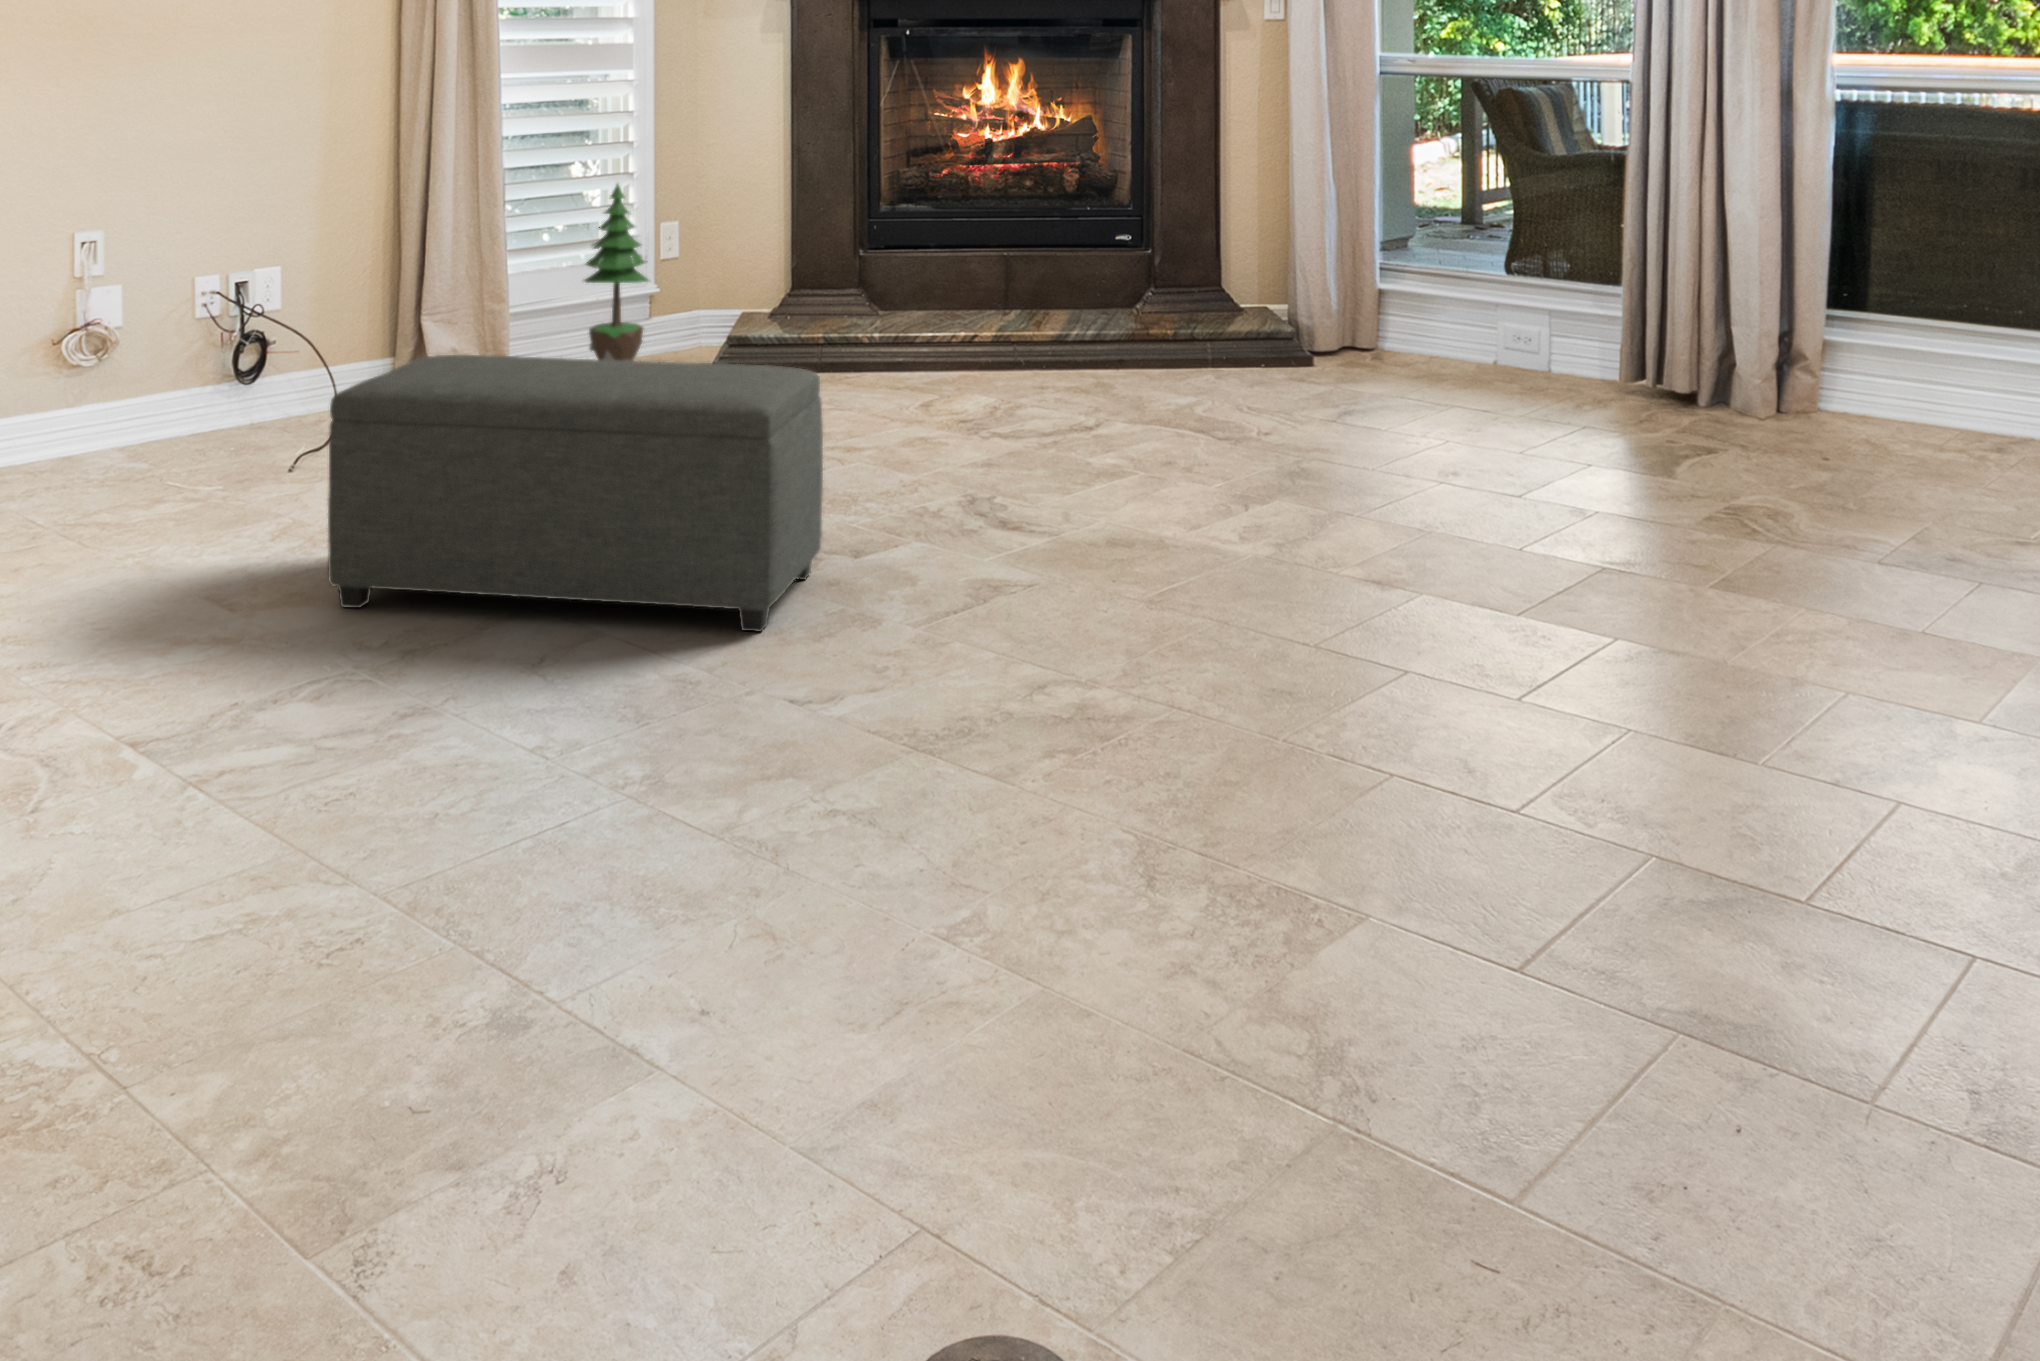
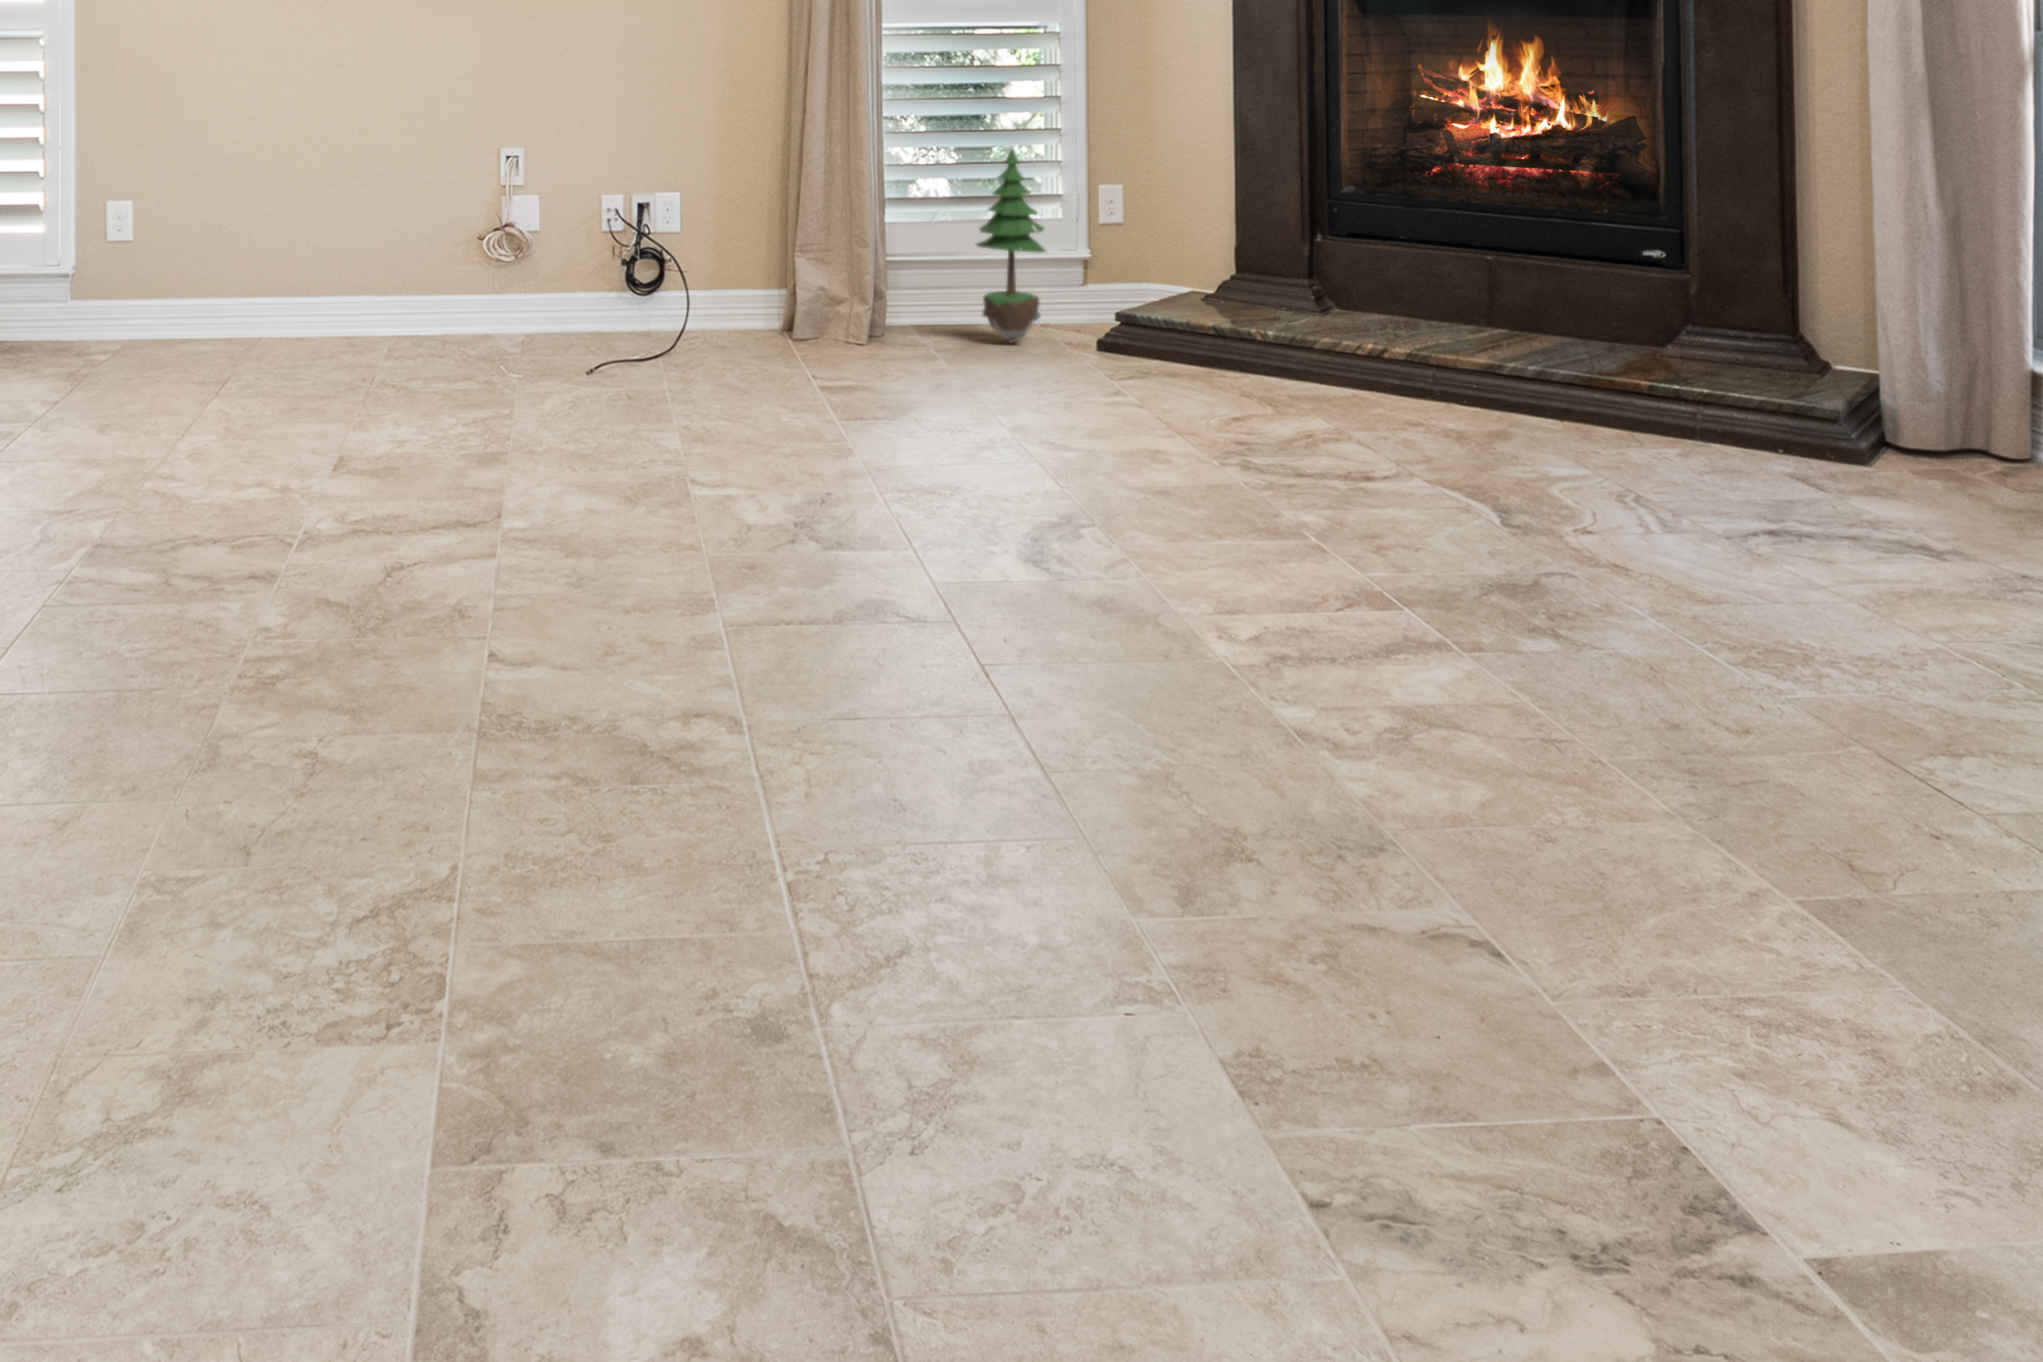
ottoman: present [328,355,823,632] -> none [383,273,755,564]

